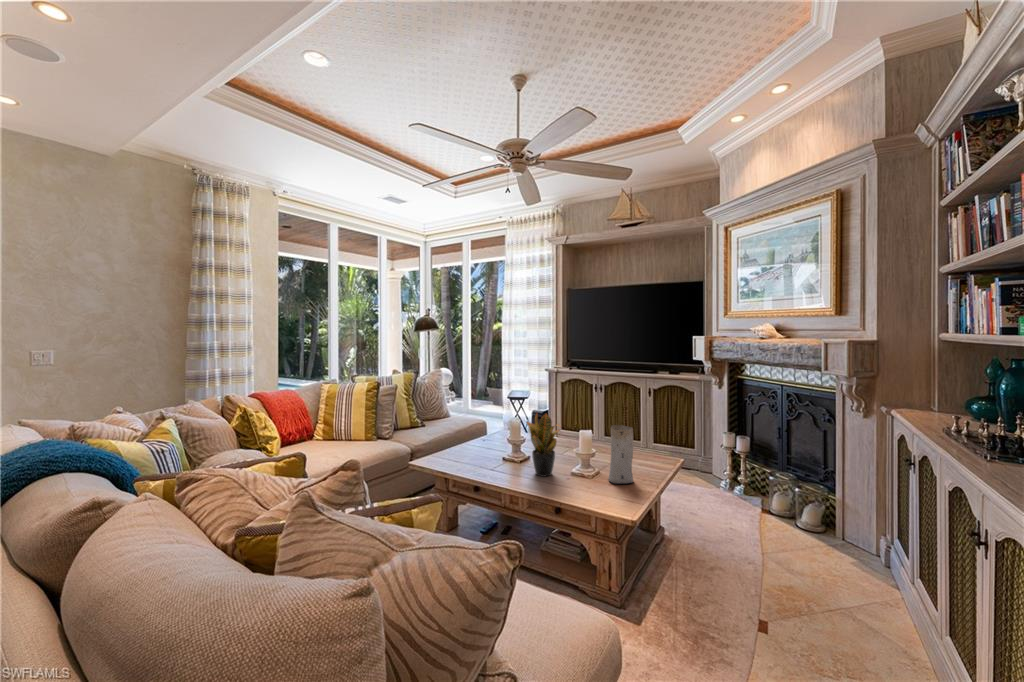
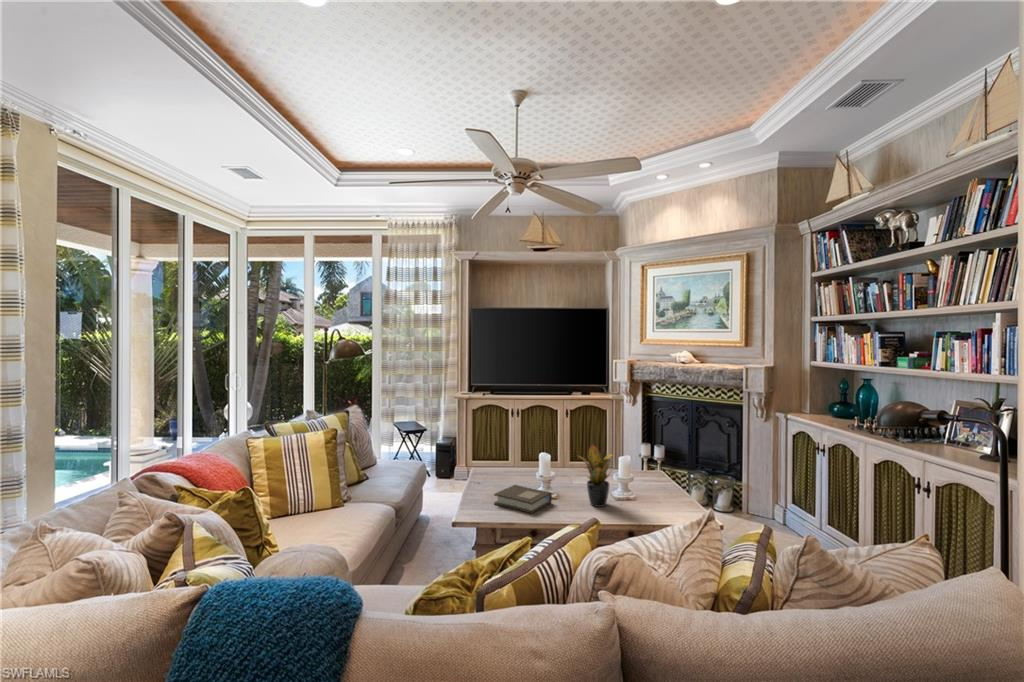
vase: present [609,425,633,484] -> none [650,448,673,501]
book: none [459,444,505,469] -> present [494,485,552,513]

